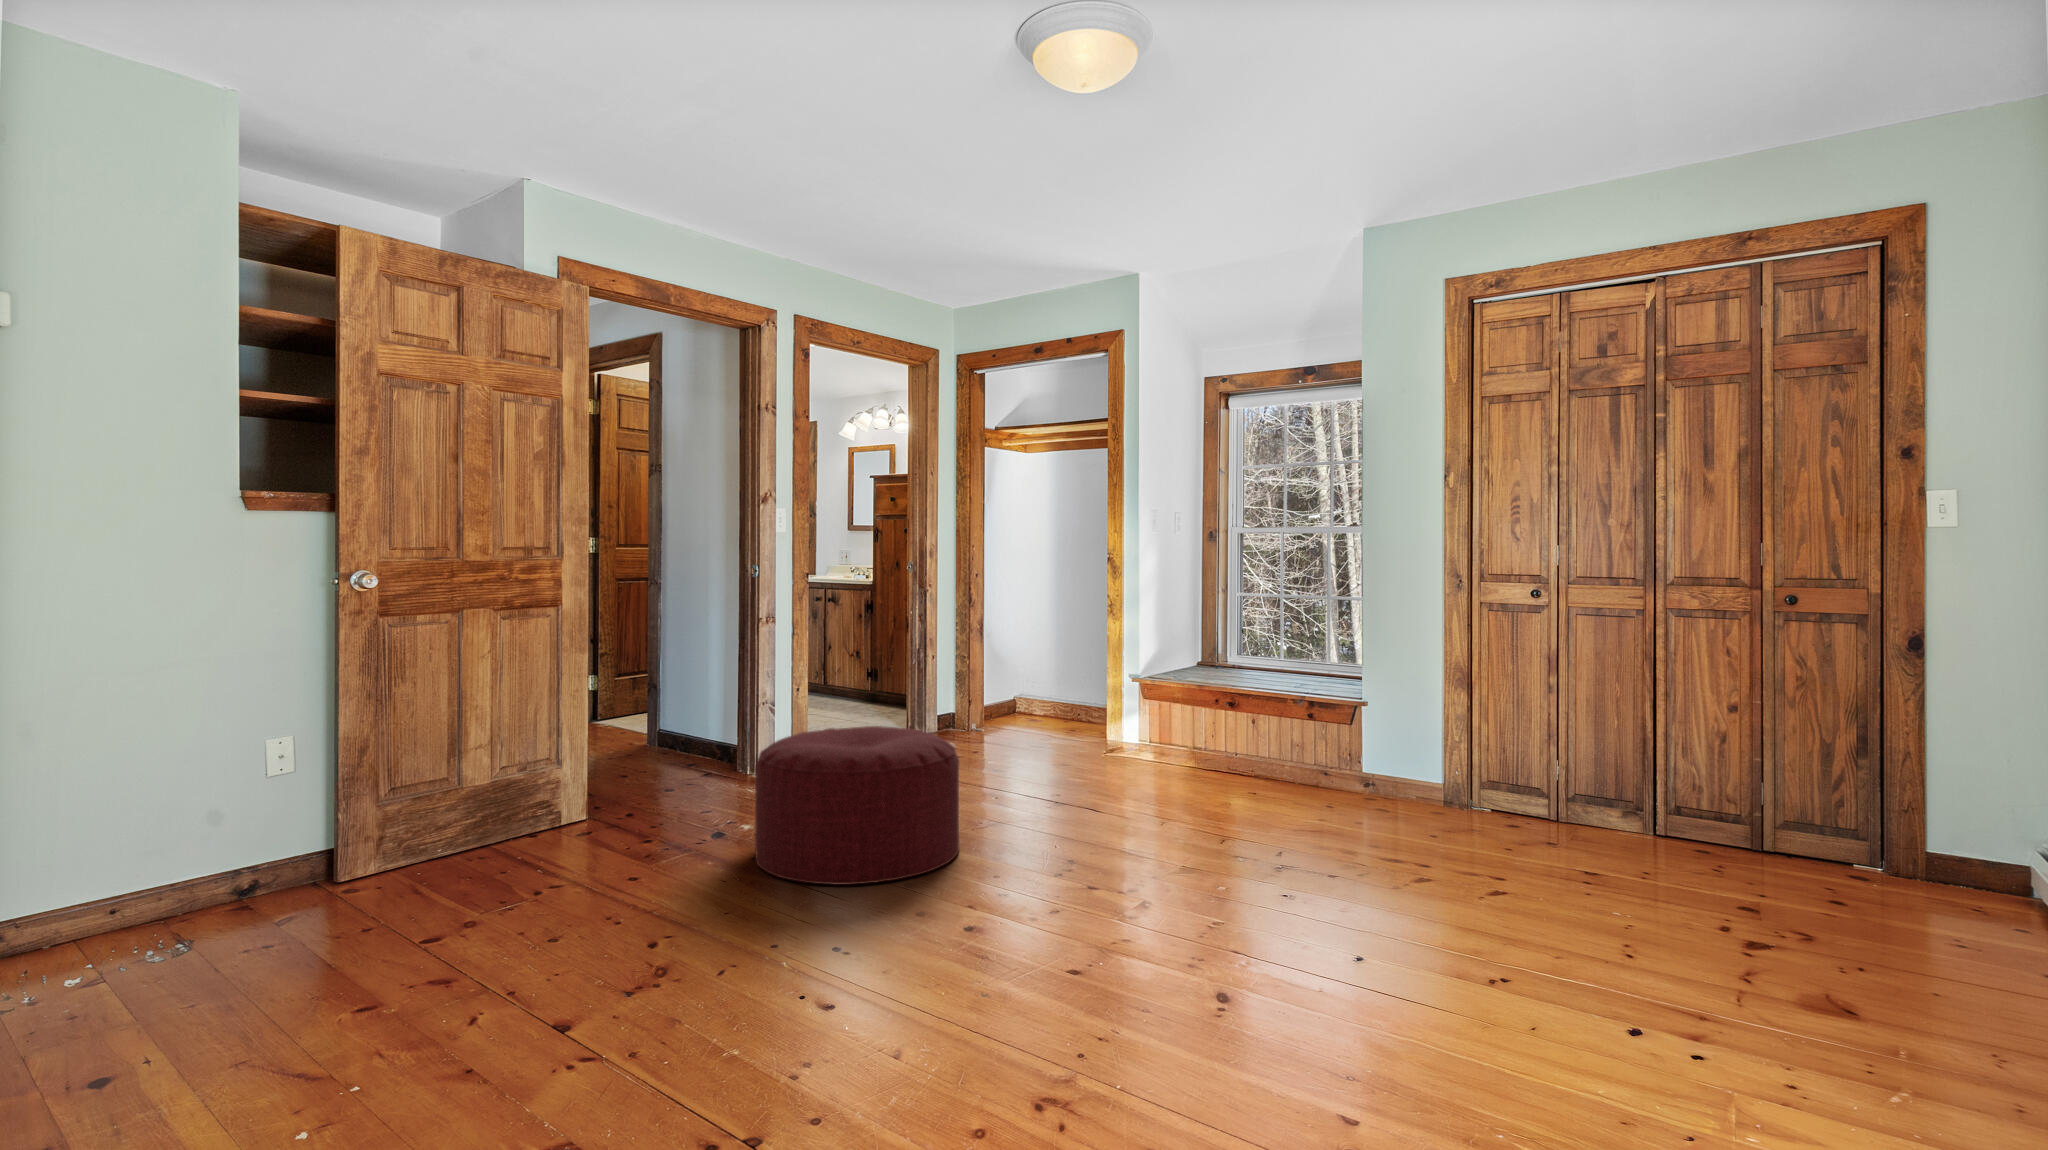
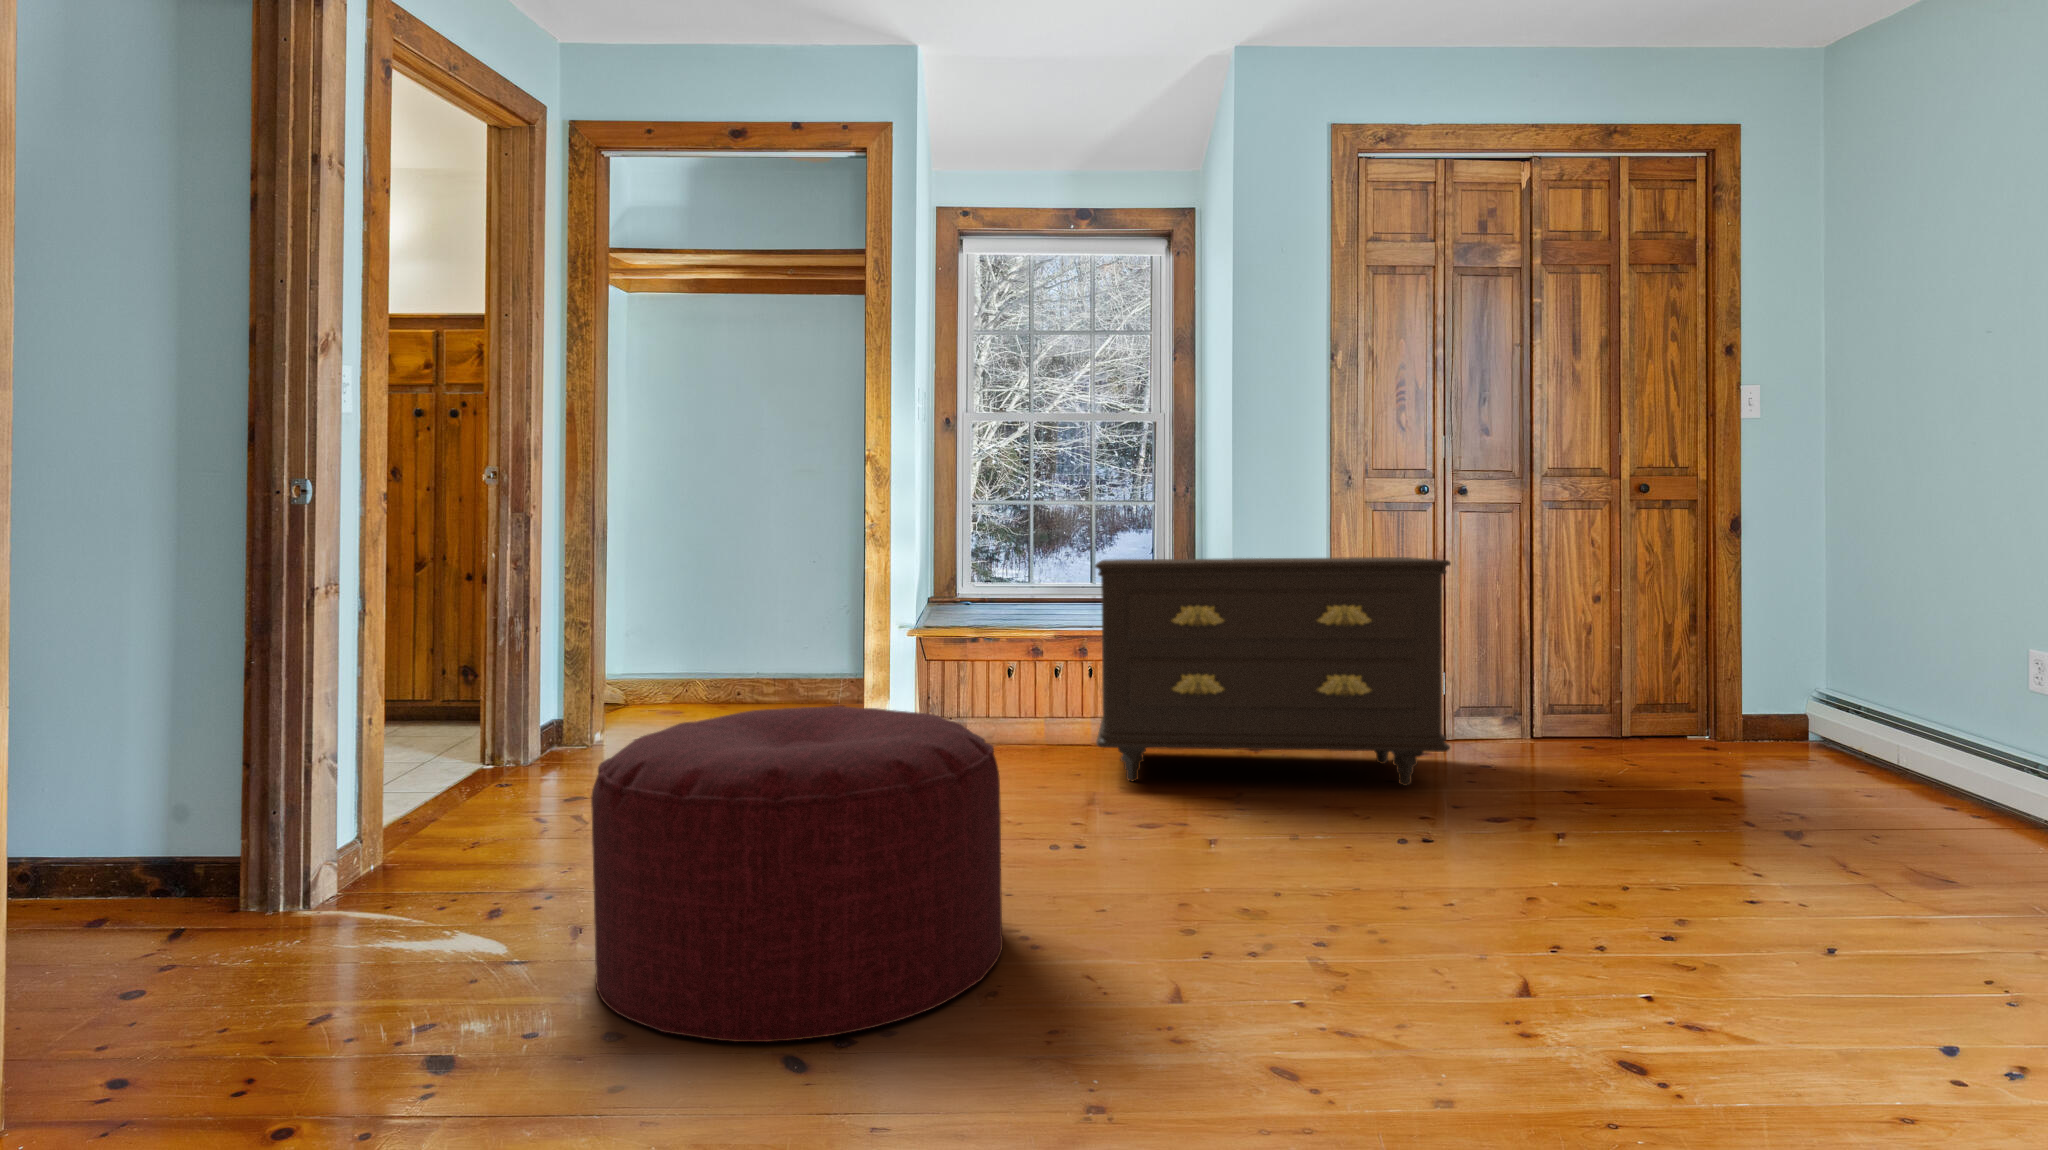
dresser: none [1172,641,1465,847] -> present [1095,557,1451,786]

